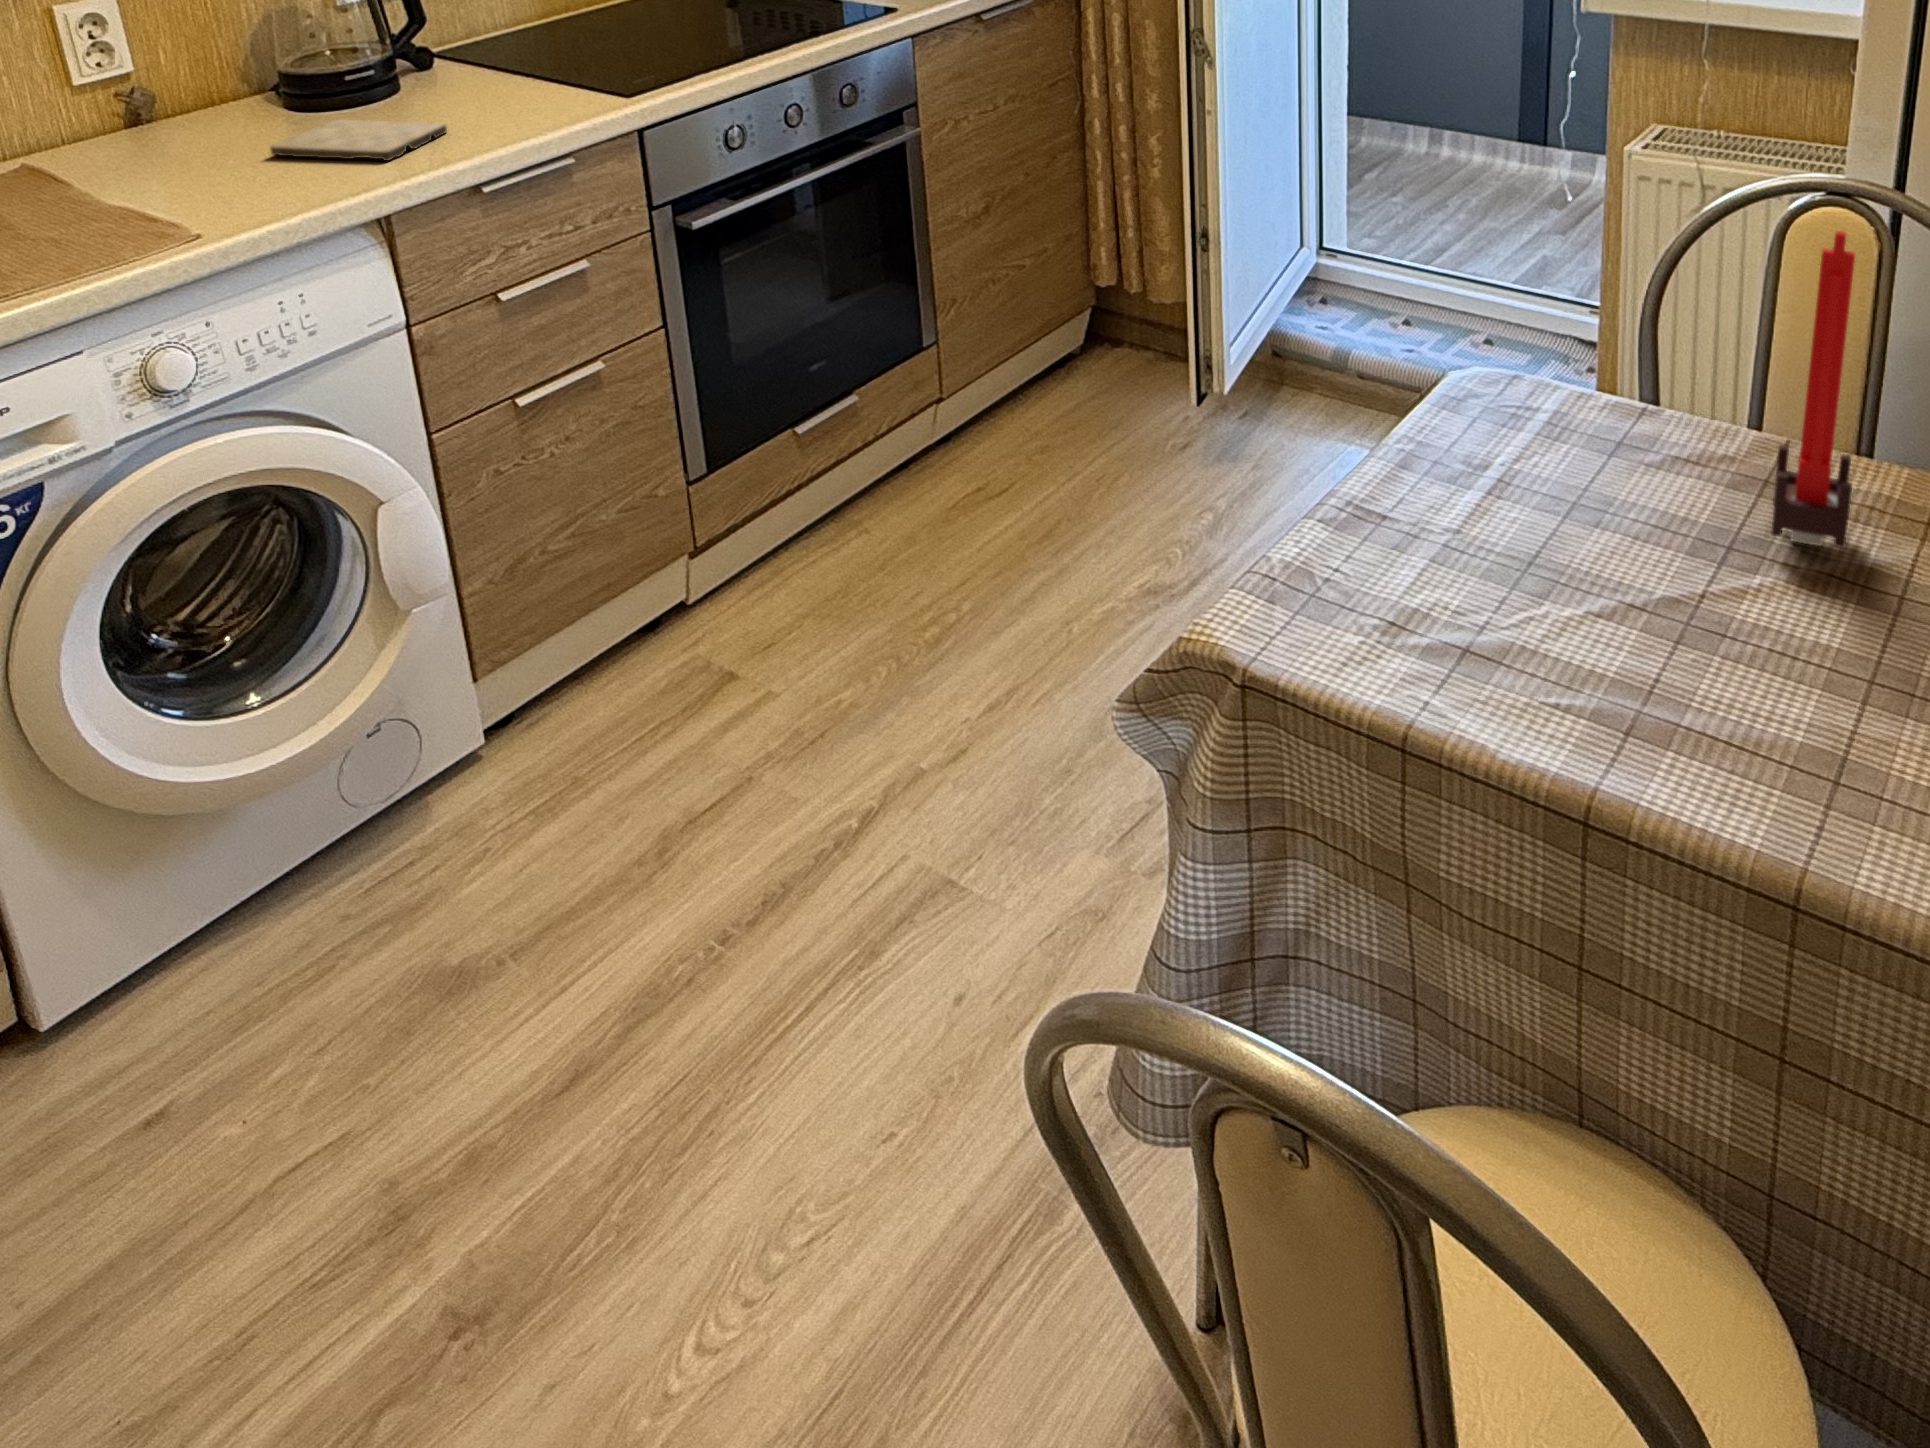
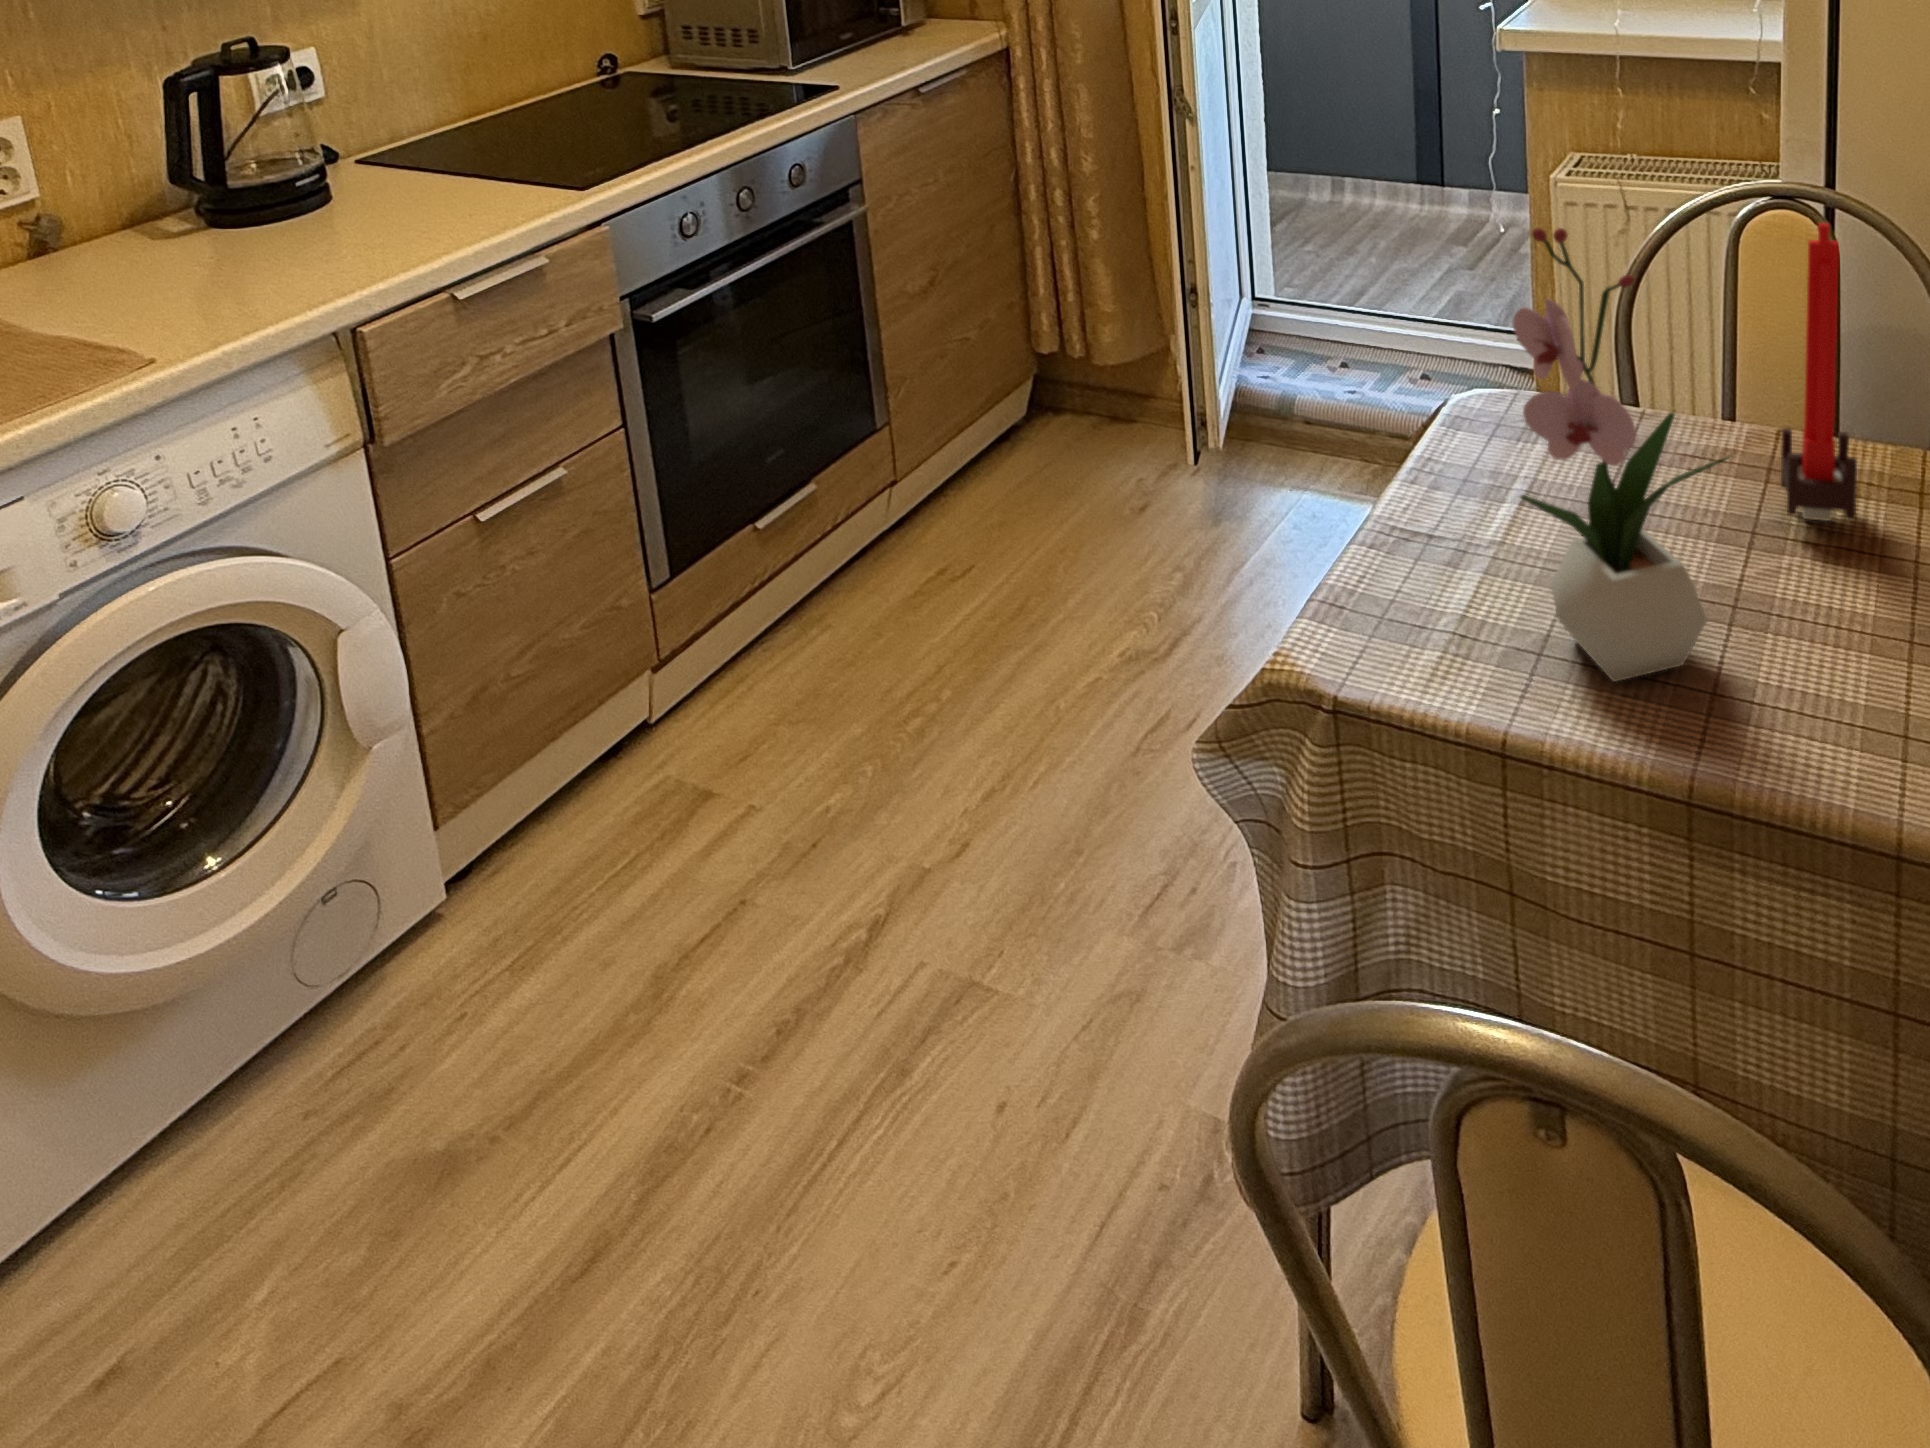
cutting board: present [270,119,447,161] -> none [210,226,401,272]
flower arrangement: none [1457,215,1684,688] -> present [1512,228,1730,682]

